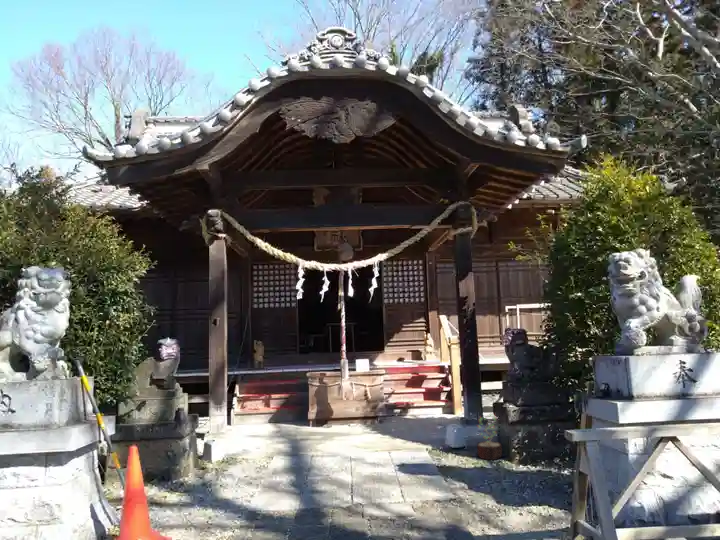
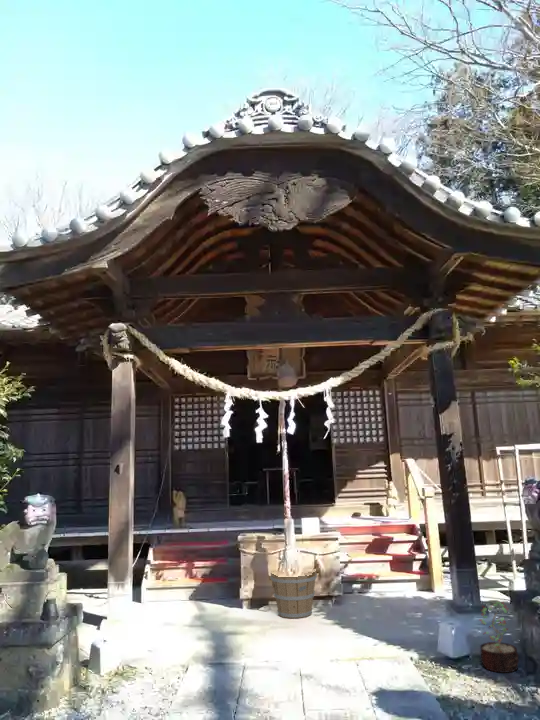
wooden bucket: none [331,397,366,432] -> present [270,570,317,618]

